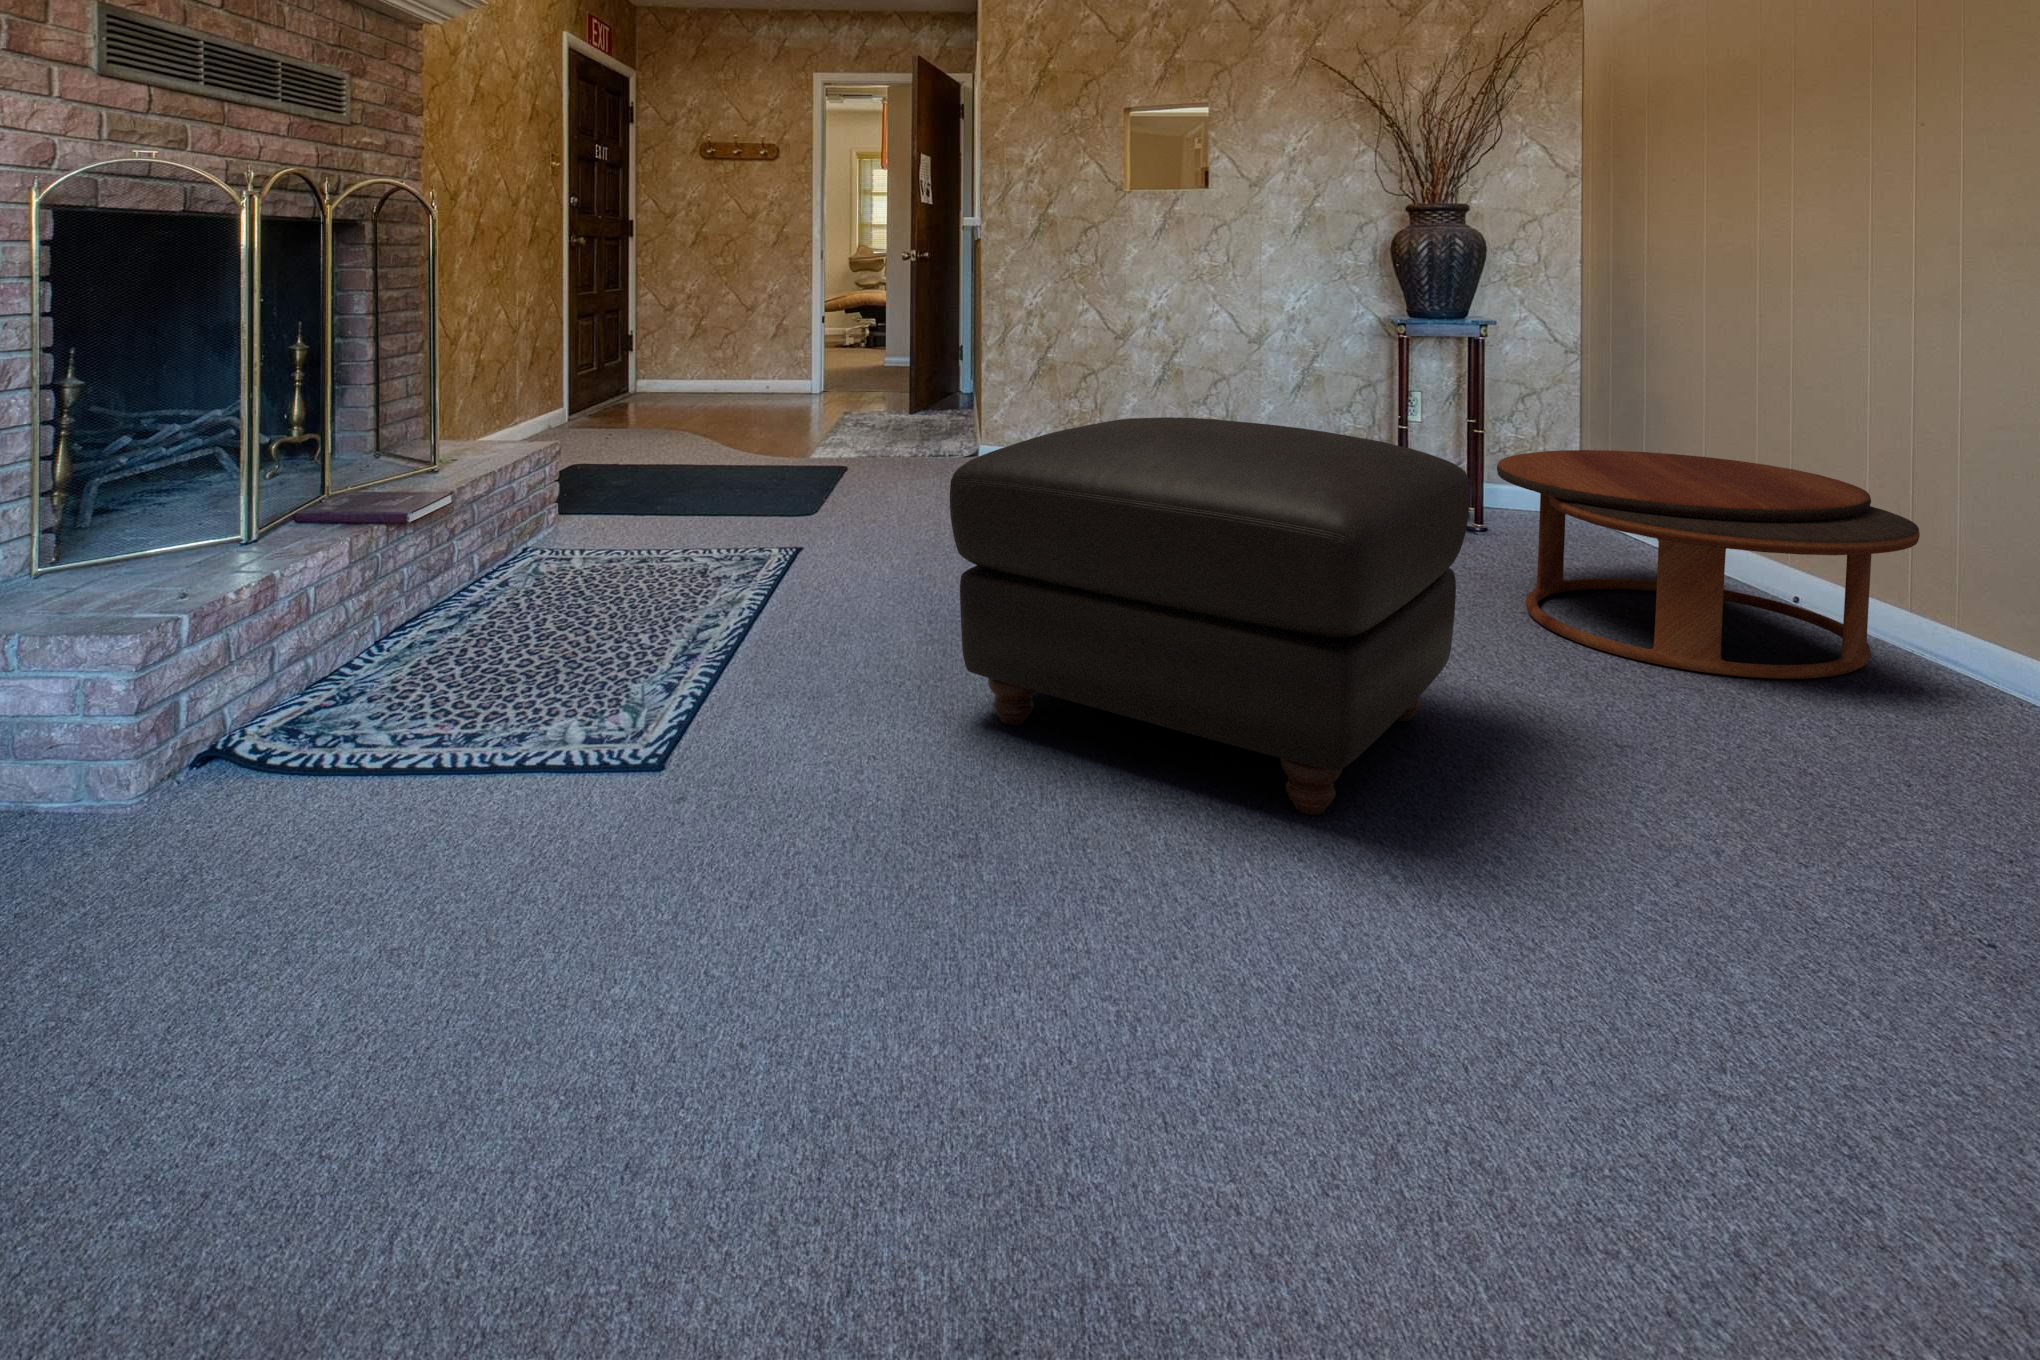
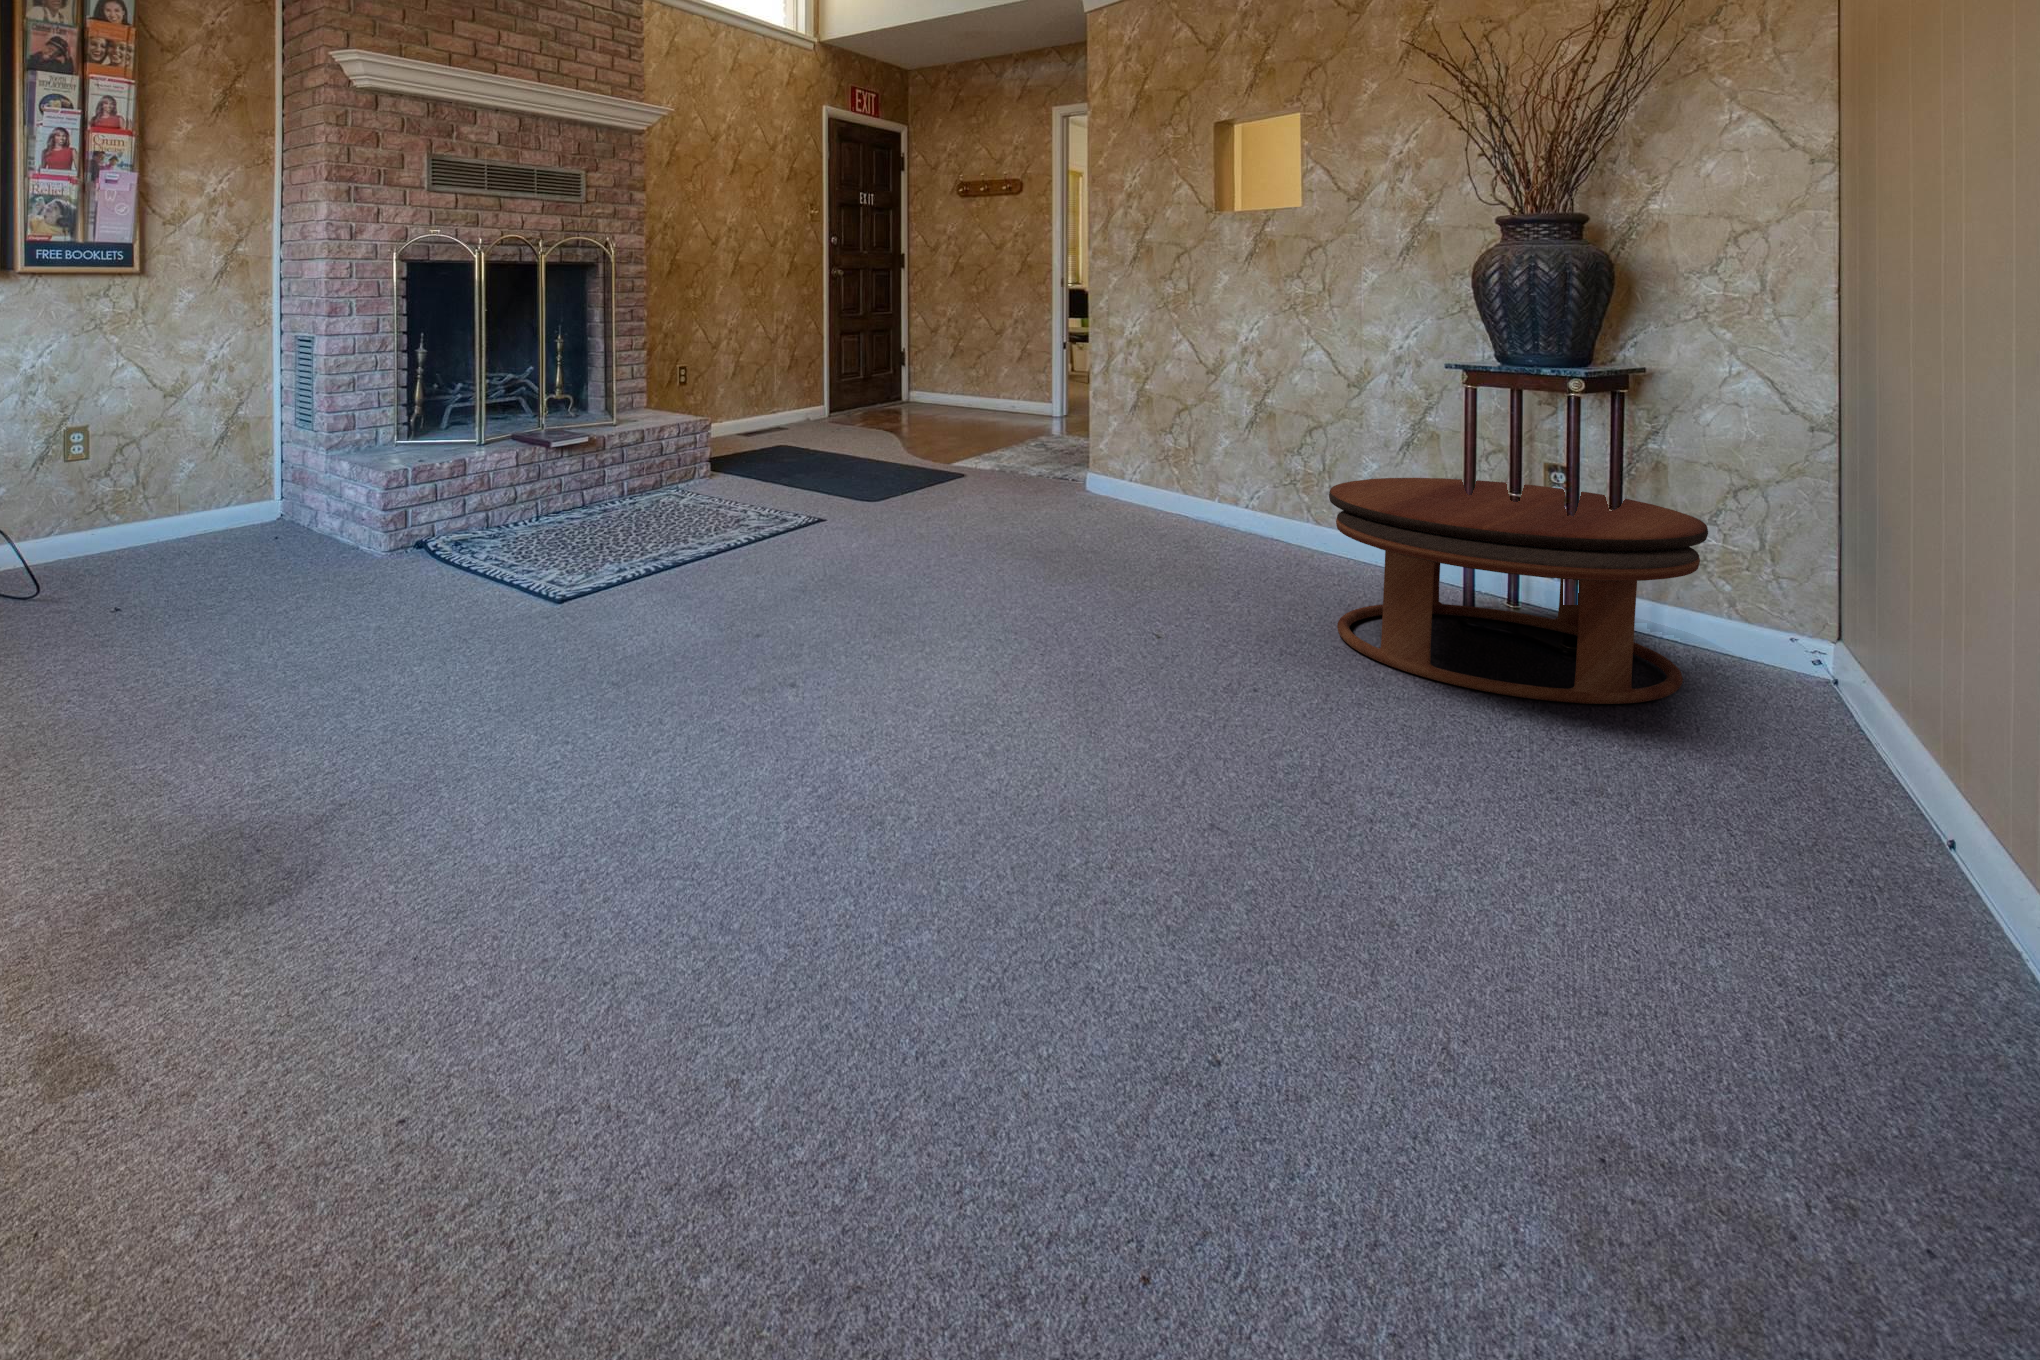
ottoman: present [950,417,1470,815] -> none [767,406,1118,663]

